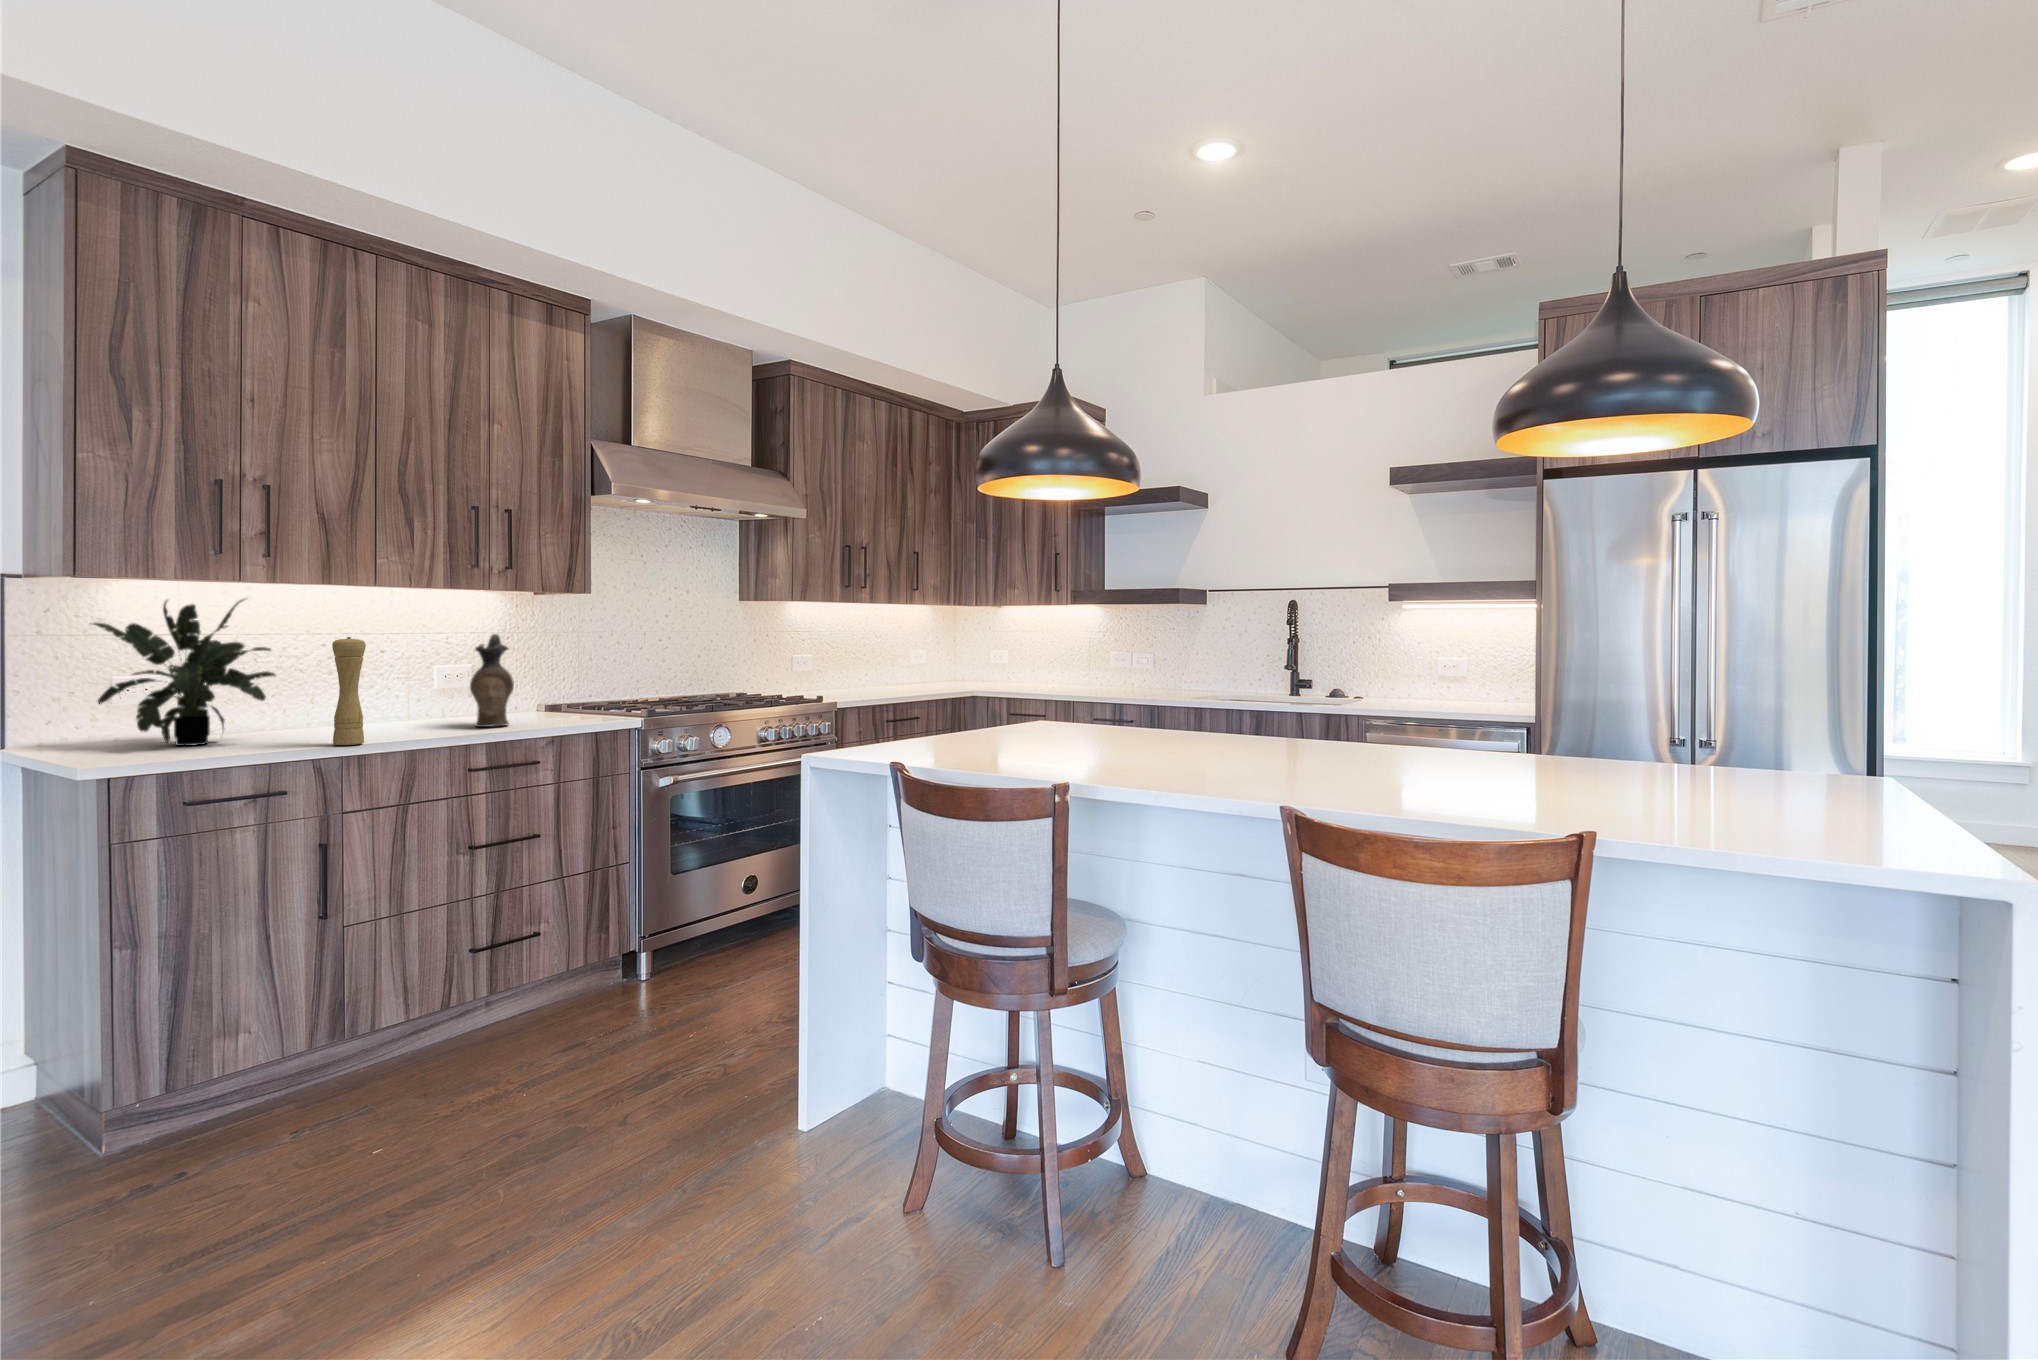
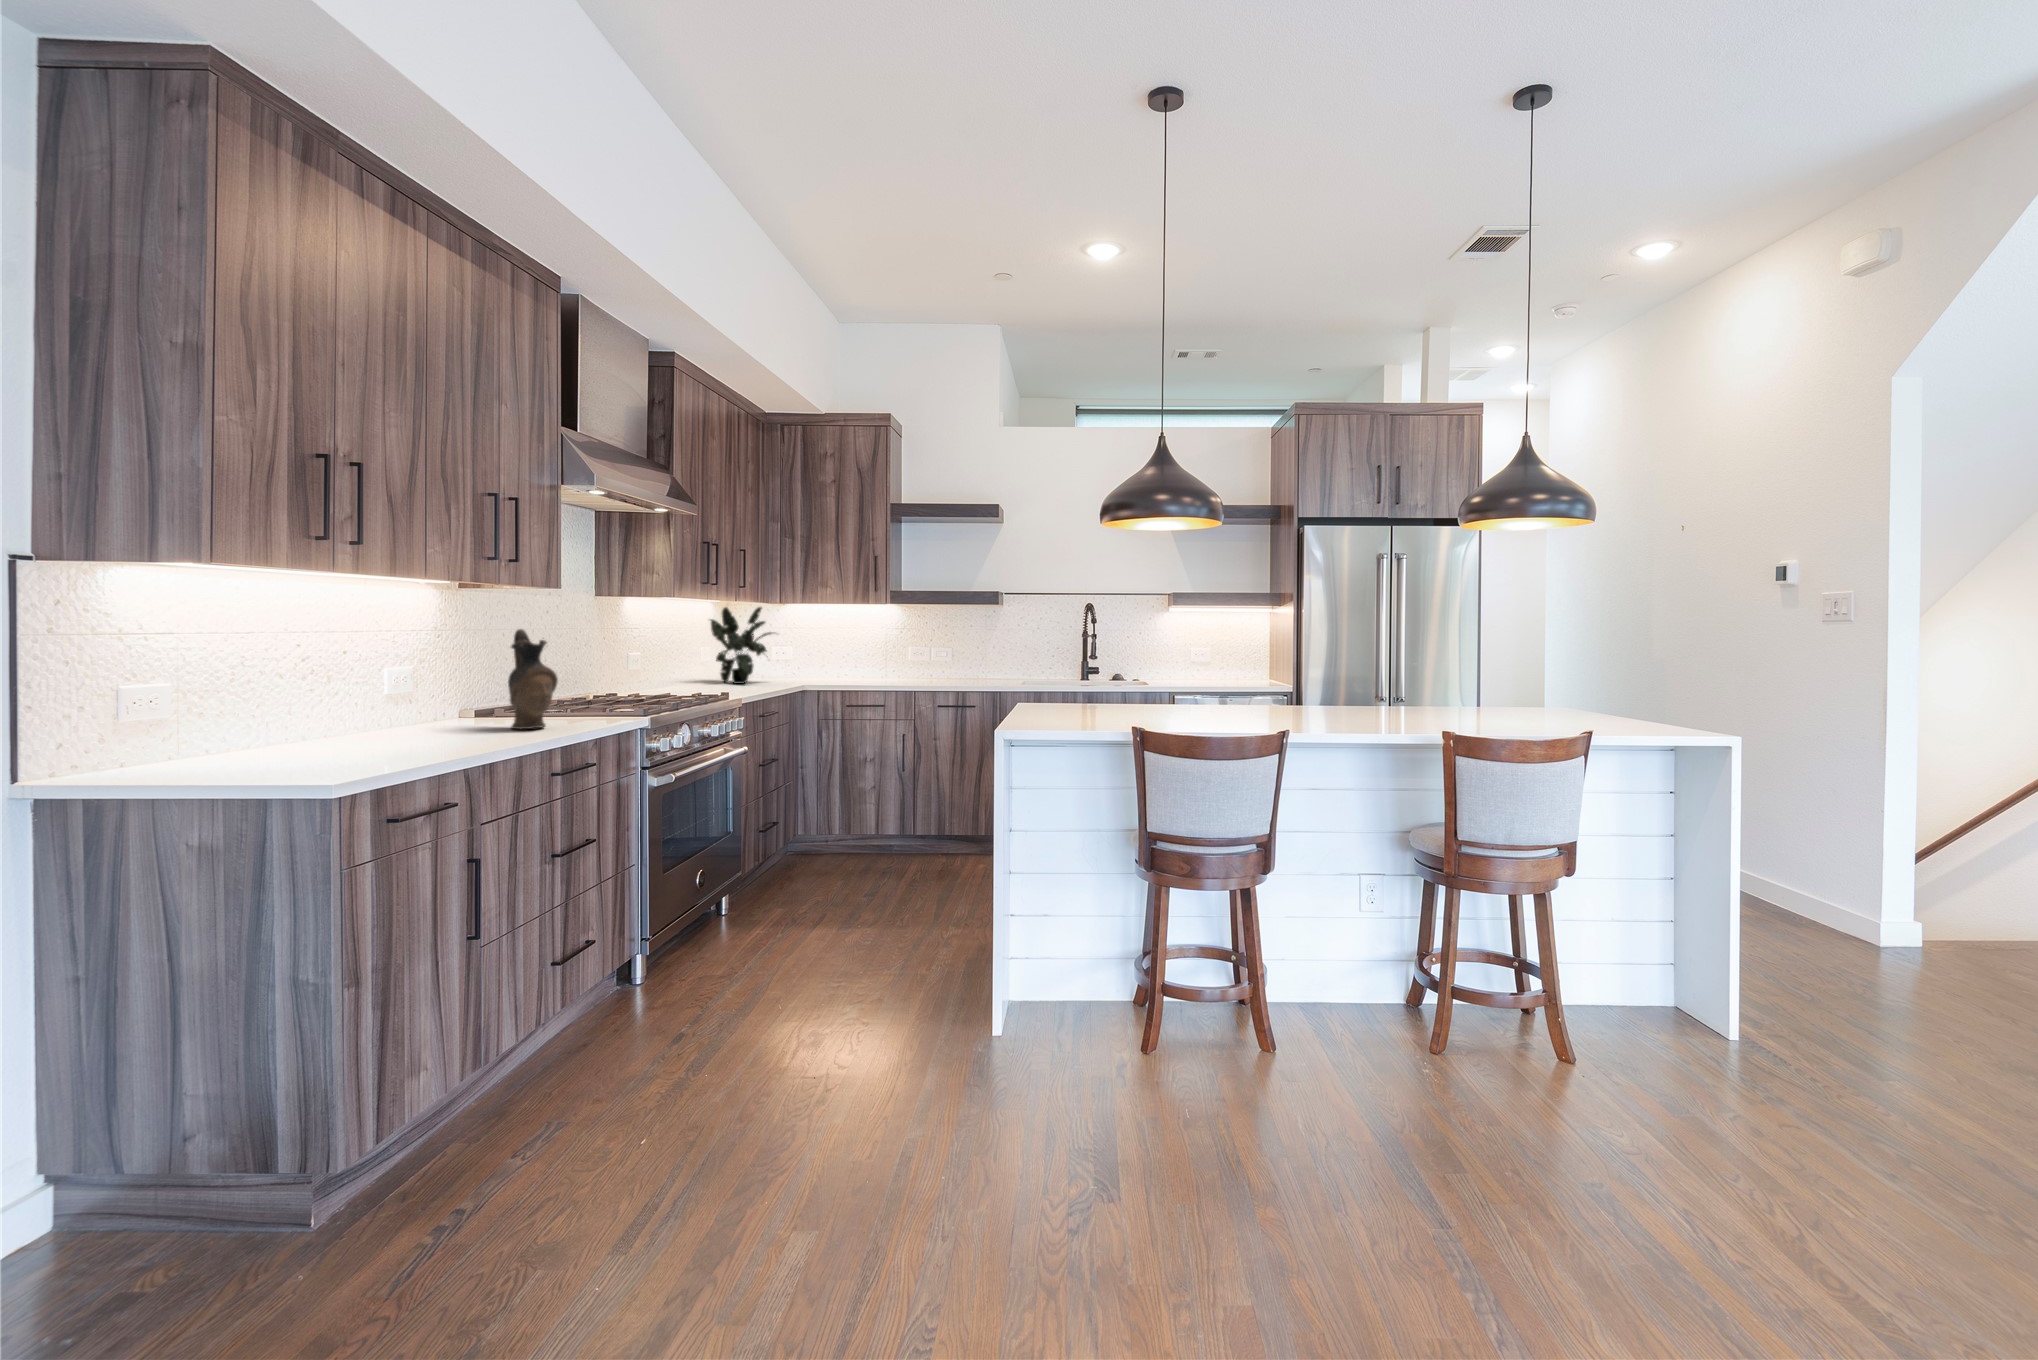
potted plant: present [90,599,275,746] -> present [710,607,772,684]
pepper mill: present [332,637,366,745] -> none [460,632,496,750]

